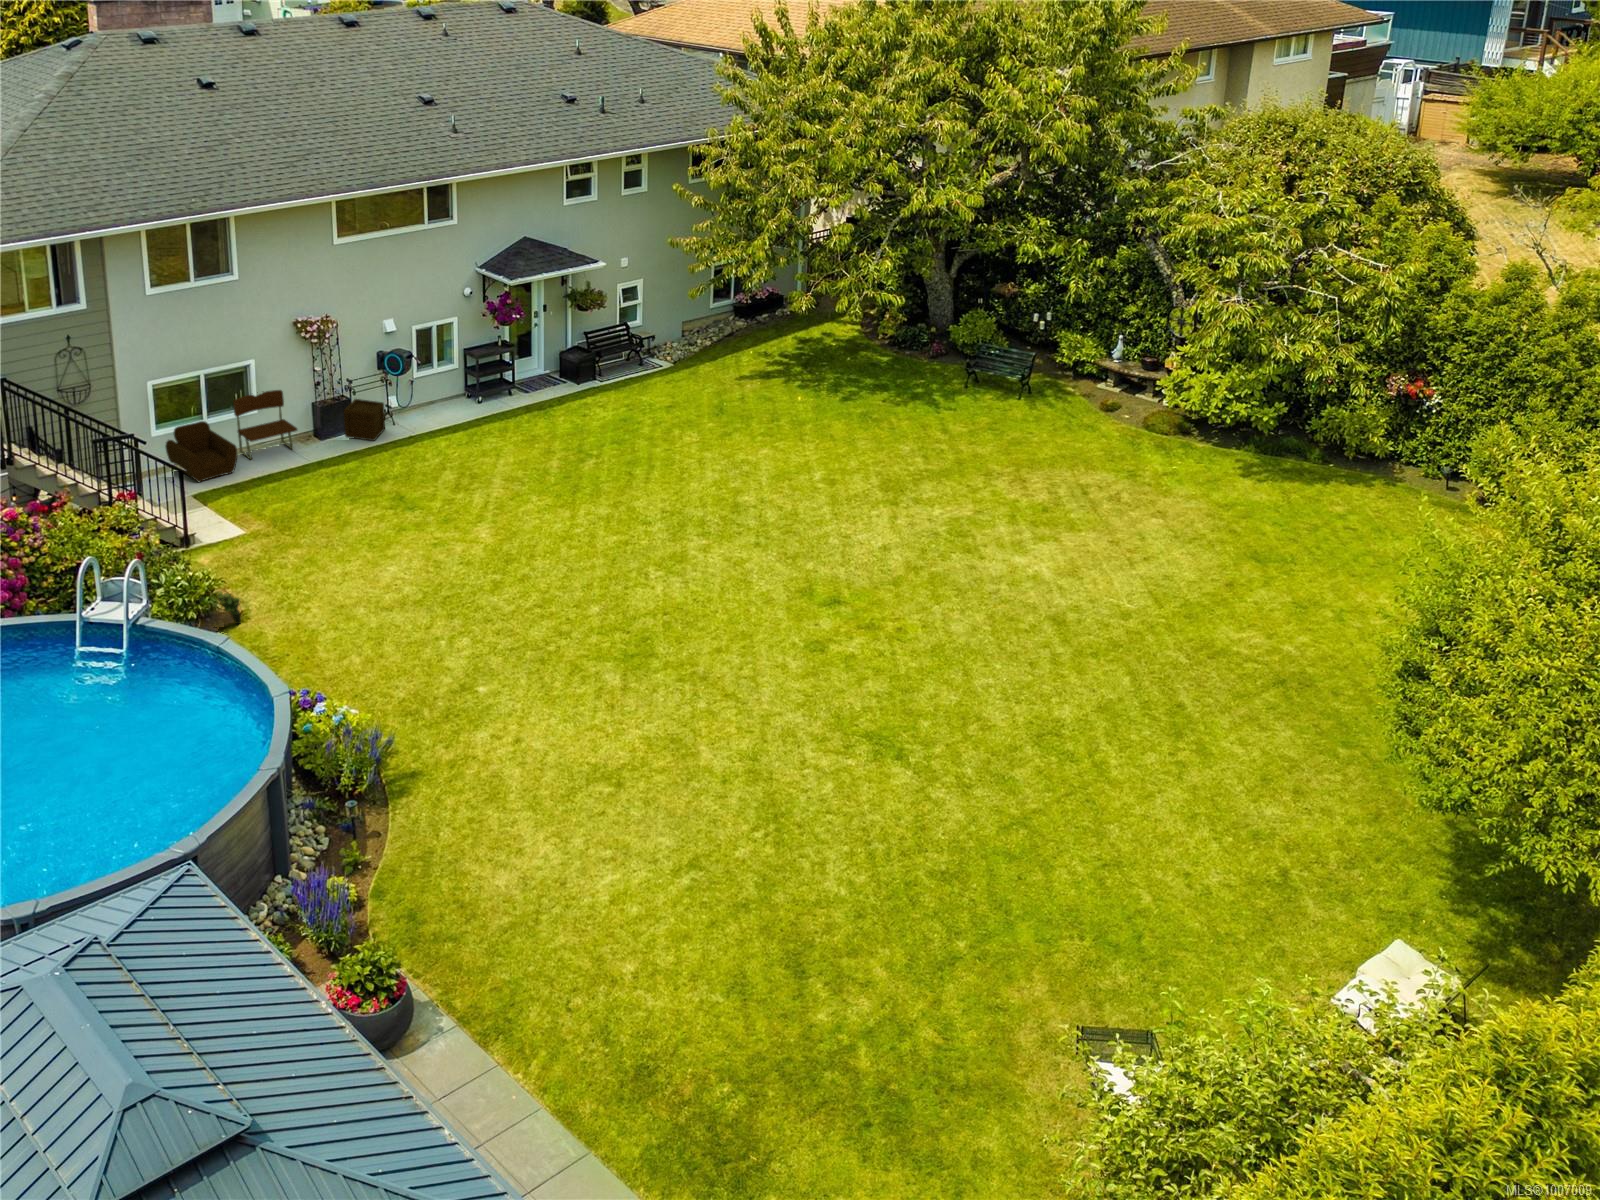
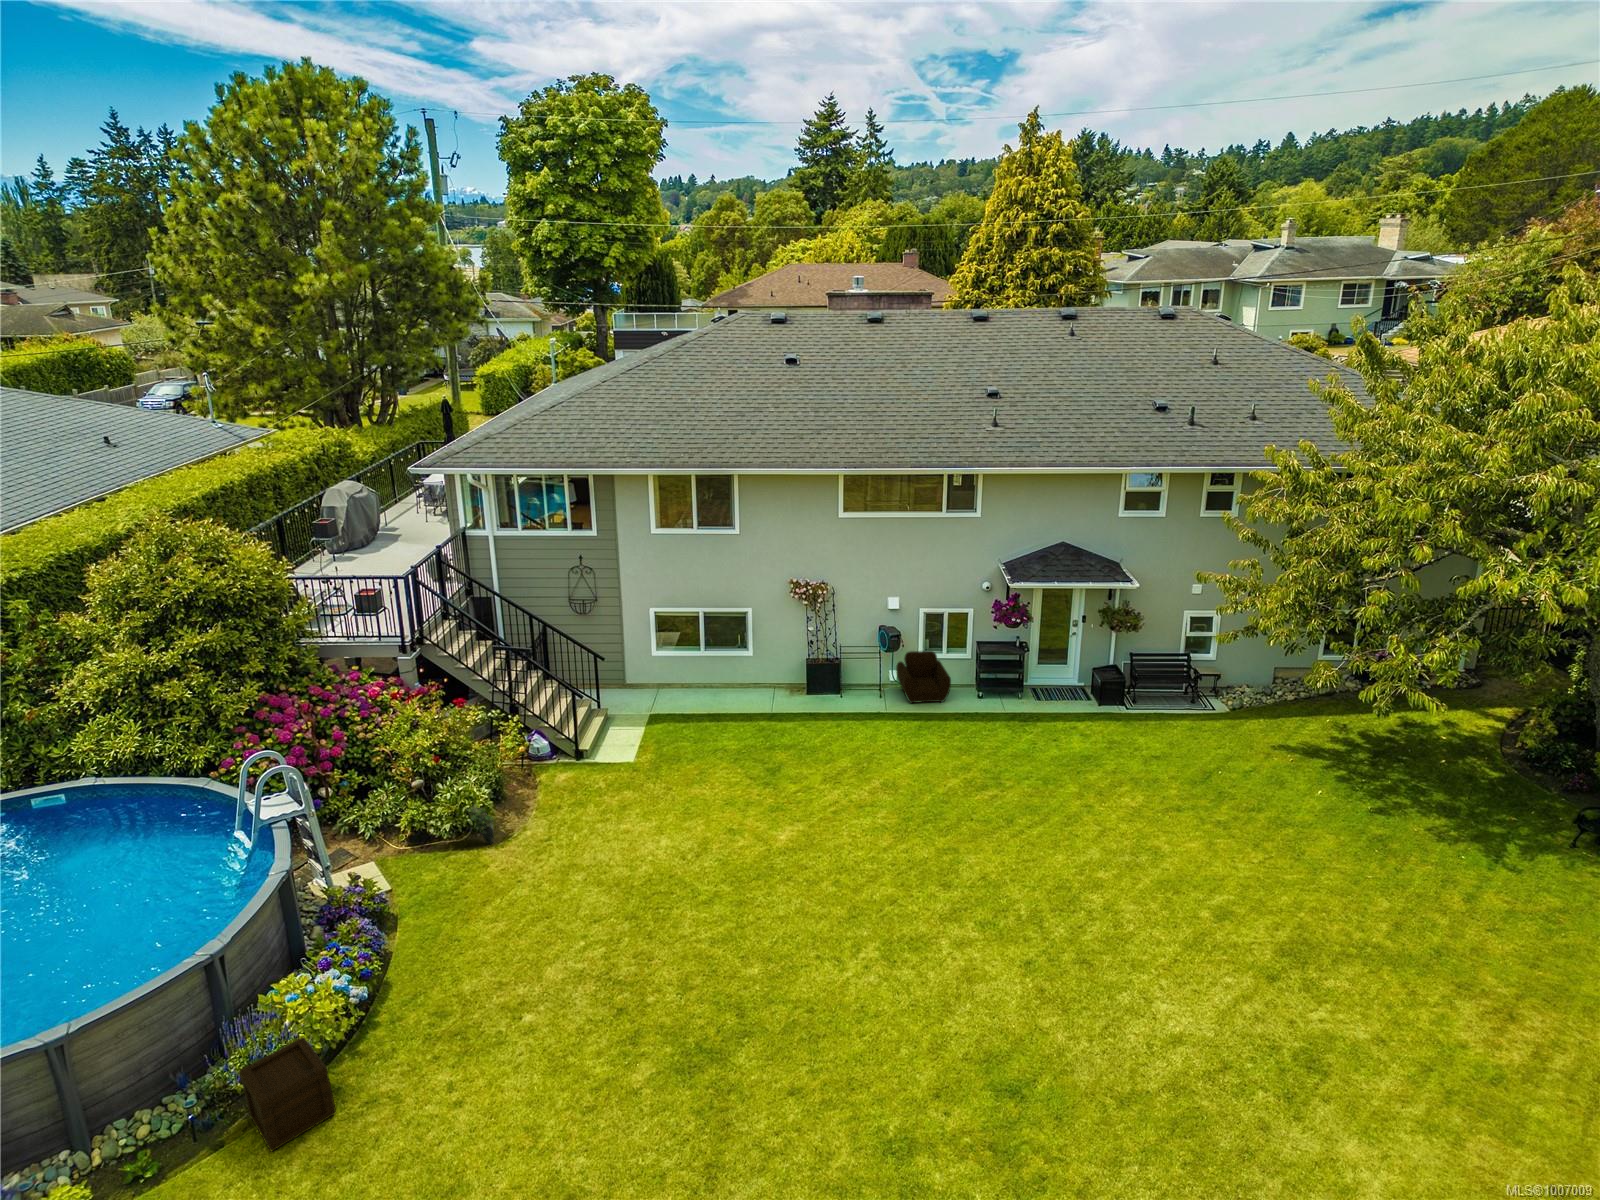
bench: present [233,390,297,459] -> none [722,639,772,698]
wooden crate: present [344,399,385,441] -> present [239,1037,336,1151]
armchair: present [165,421,237,482] -> present [896,651,951,703]

